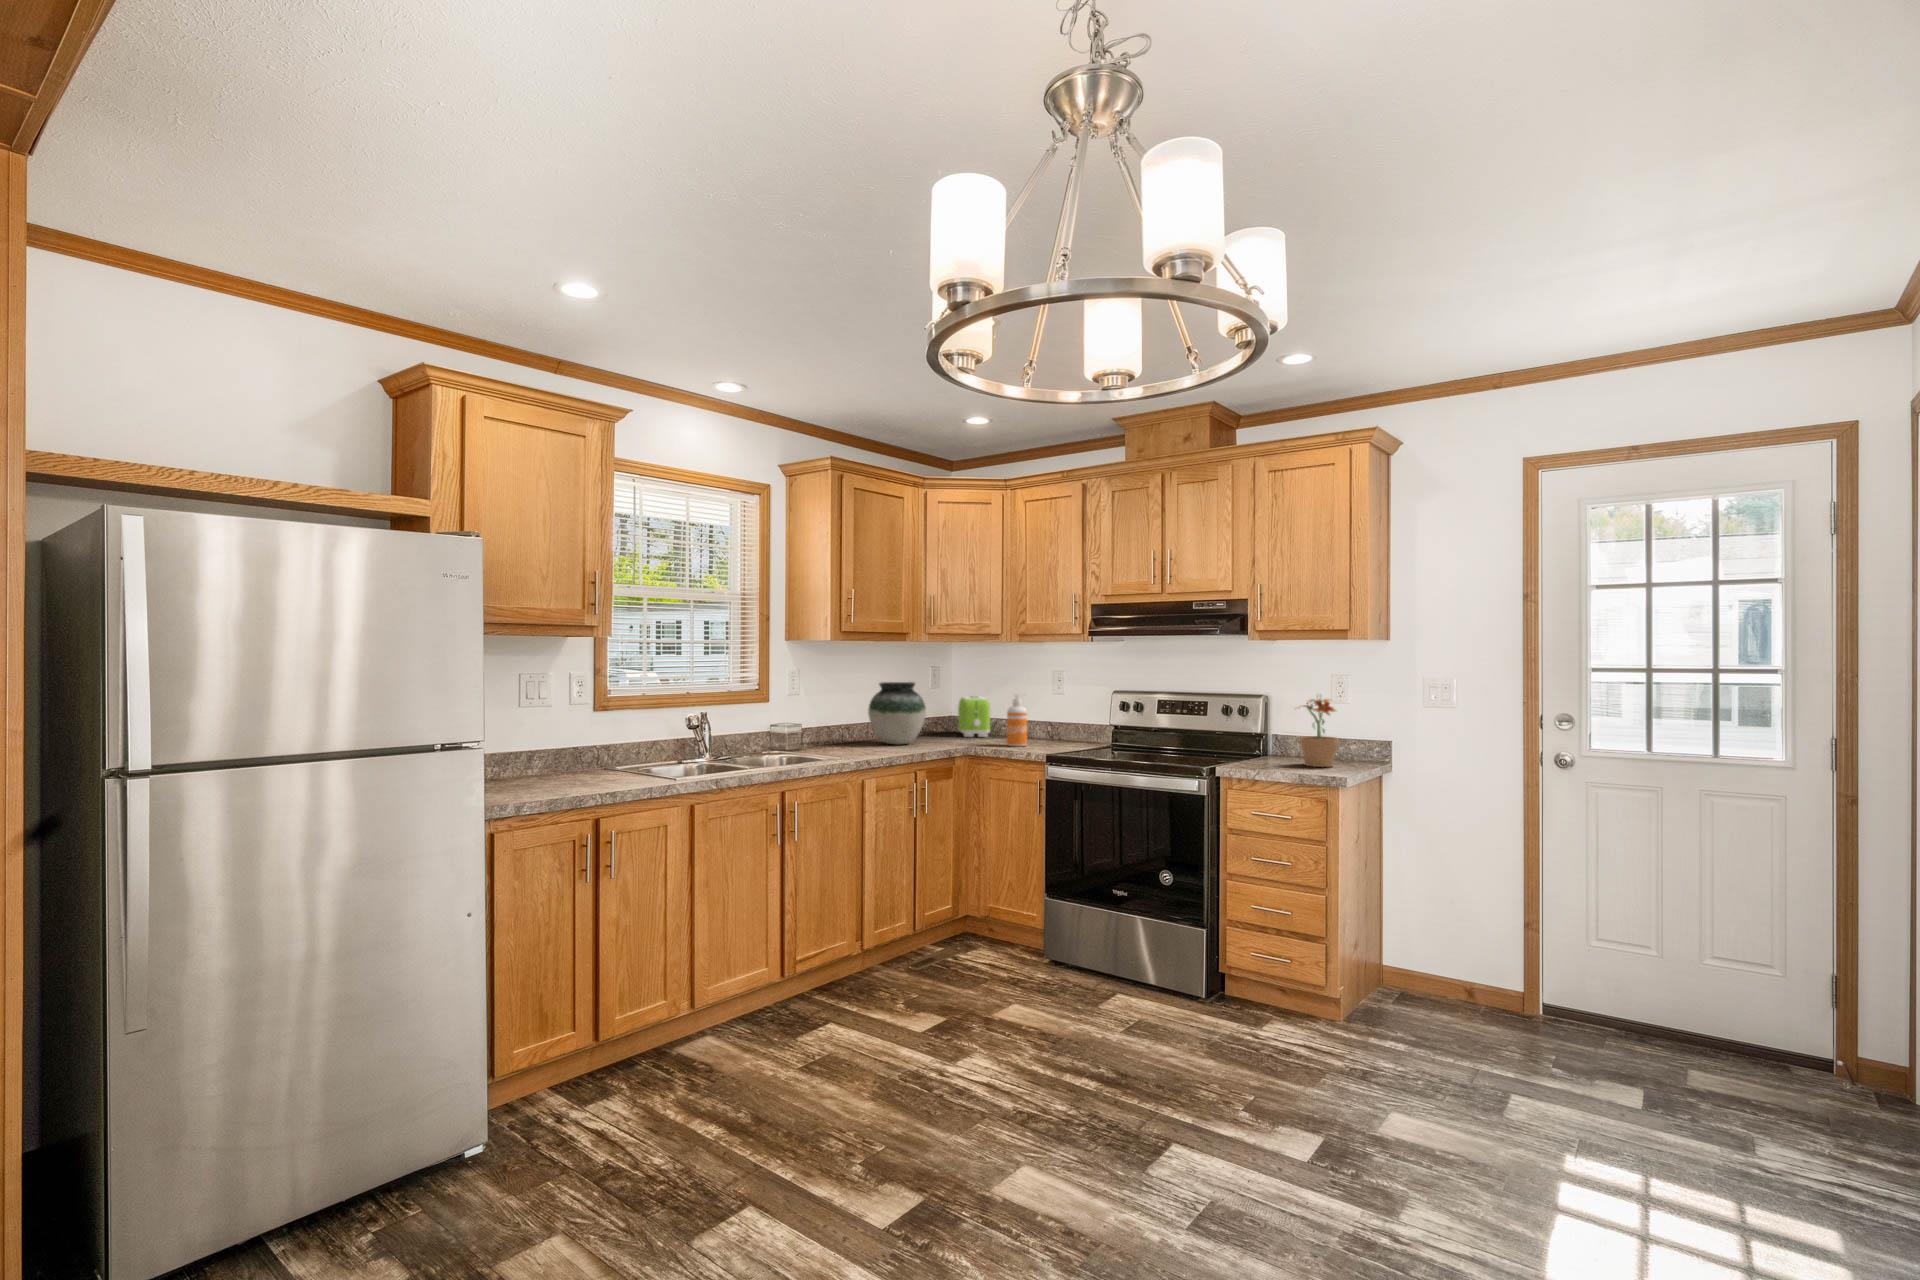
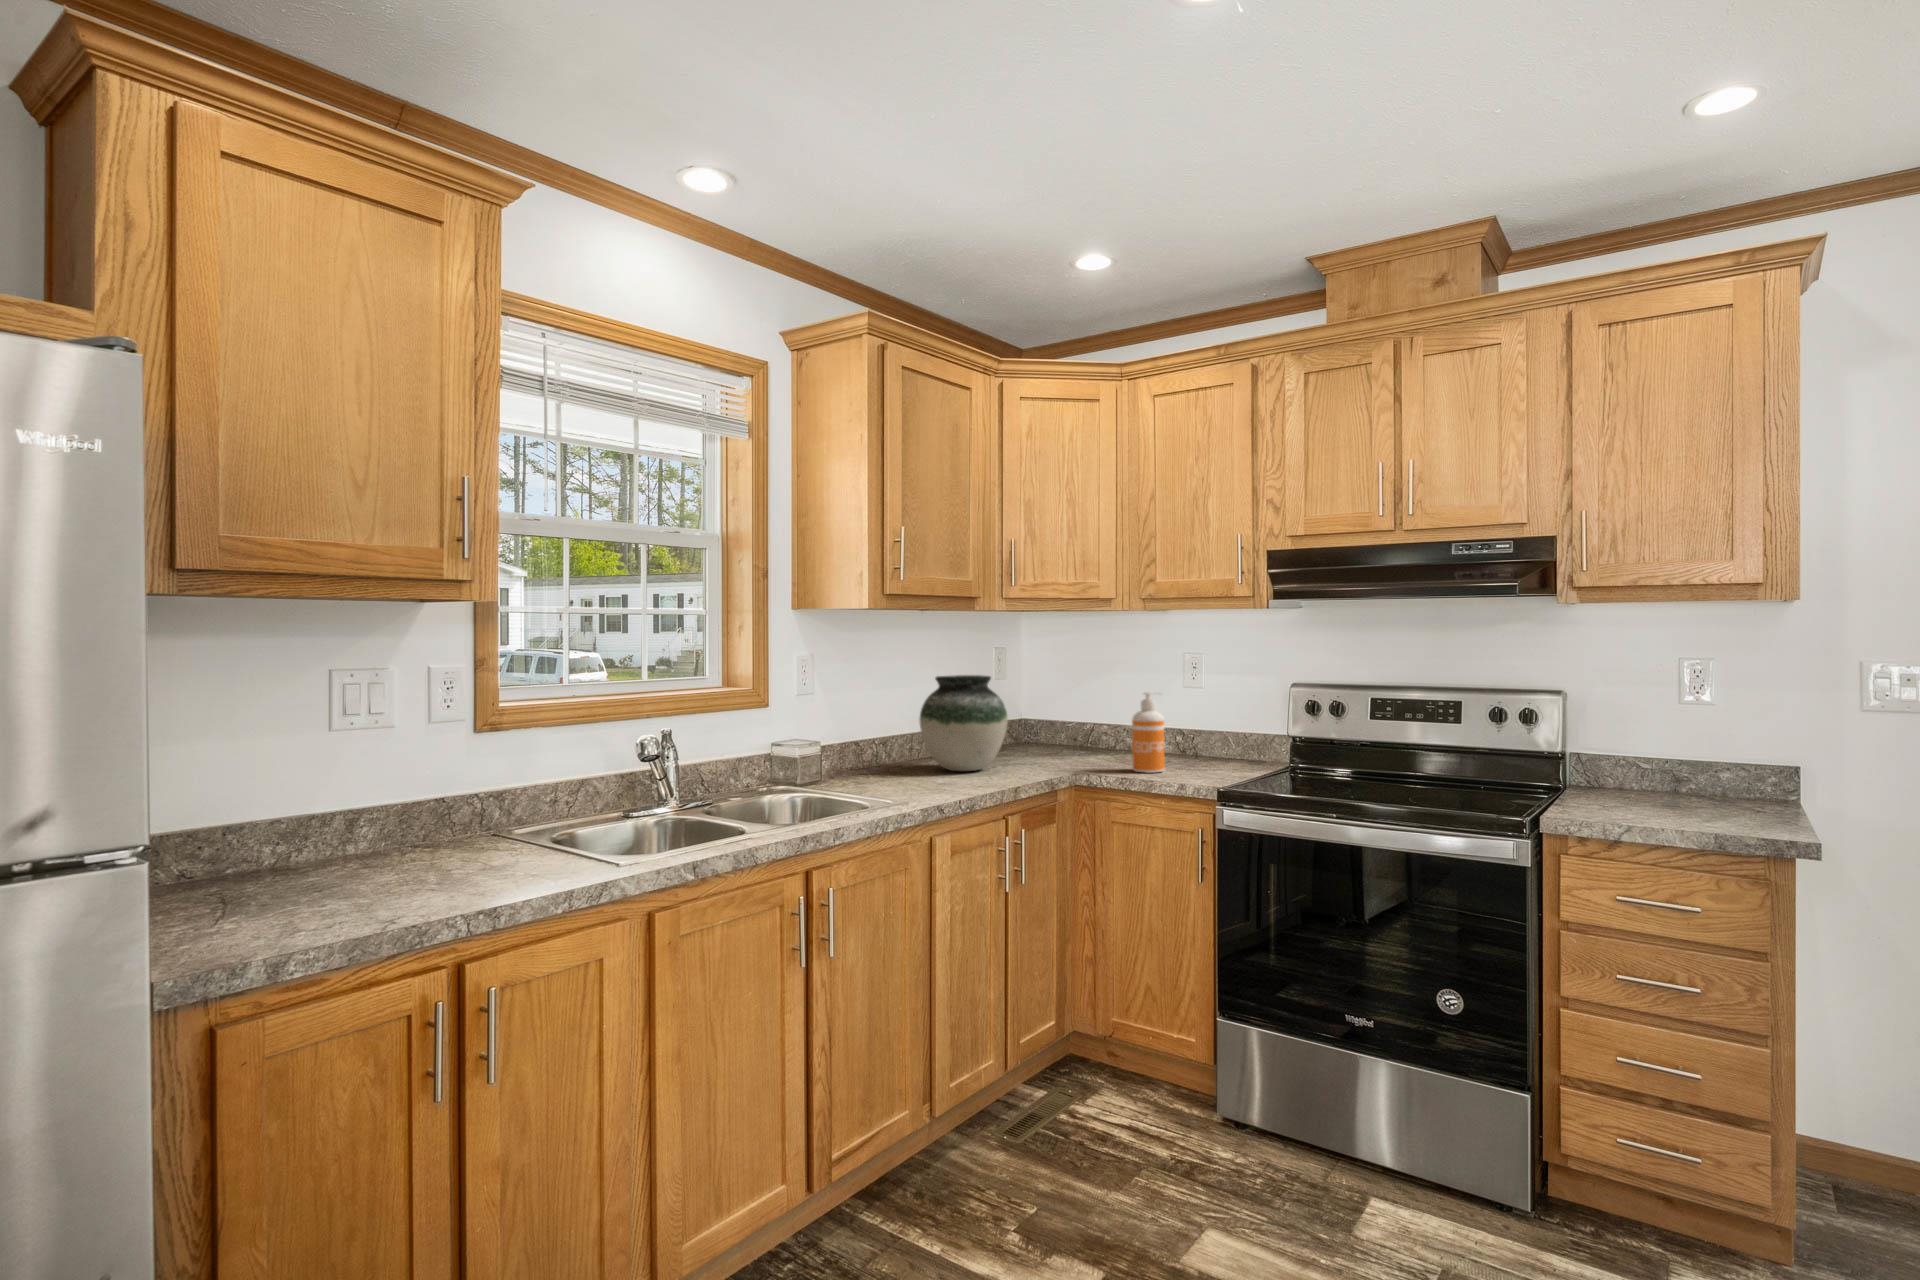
toaster: present [958,696,990,737] -> none [1039,694,1092,755]
potted plant: present [1299,696,1339,767] -> none [1632,689,1716,810]

